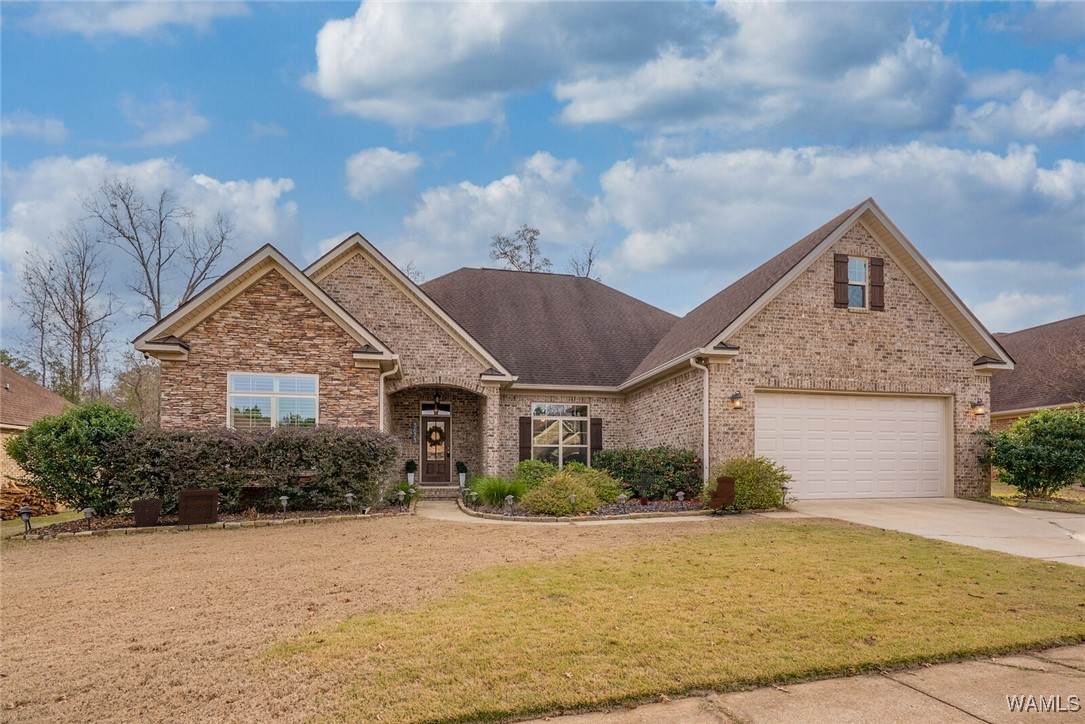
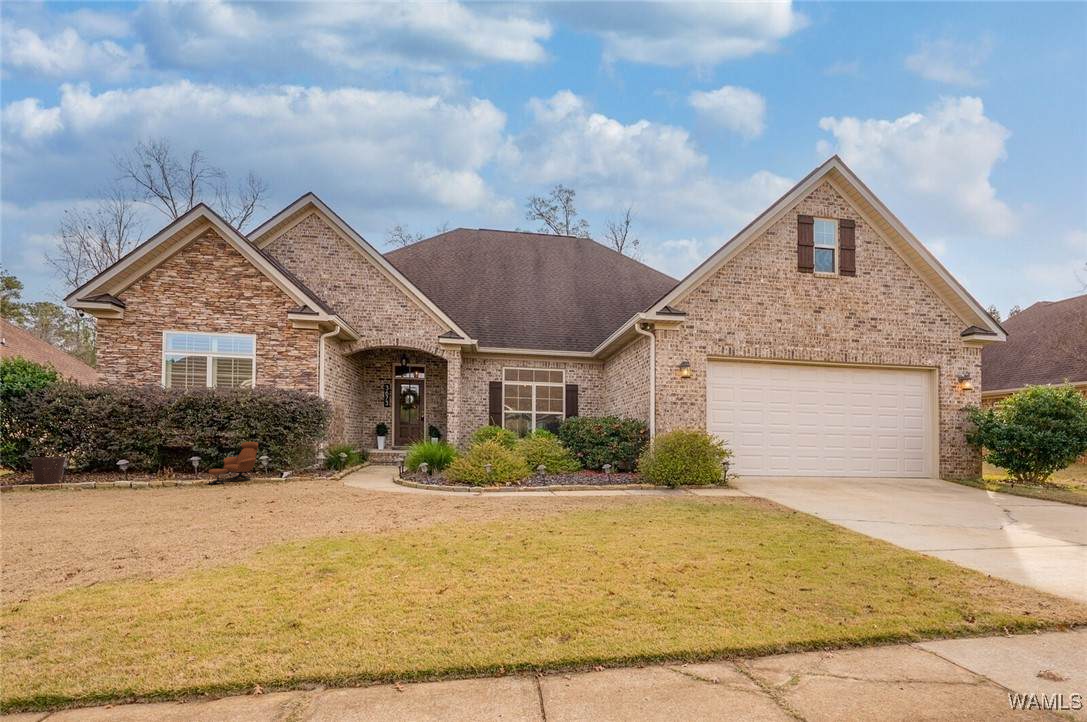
potted tree: present [633,468,656,505] -> none [571,438,595,477]
lounge chair: present [707,476,738,517] -> present [209,442,258,485]
wooden crate: present [178,487,219,526] -> none [75,445,130,485]

